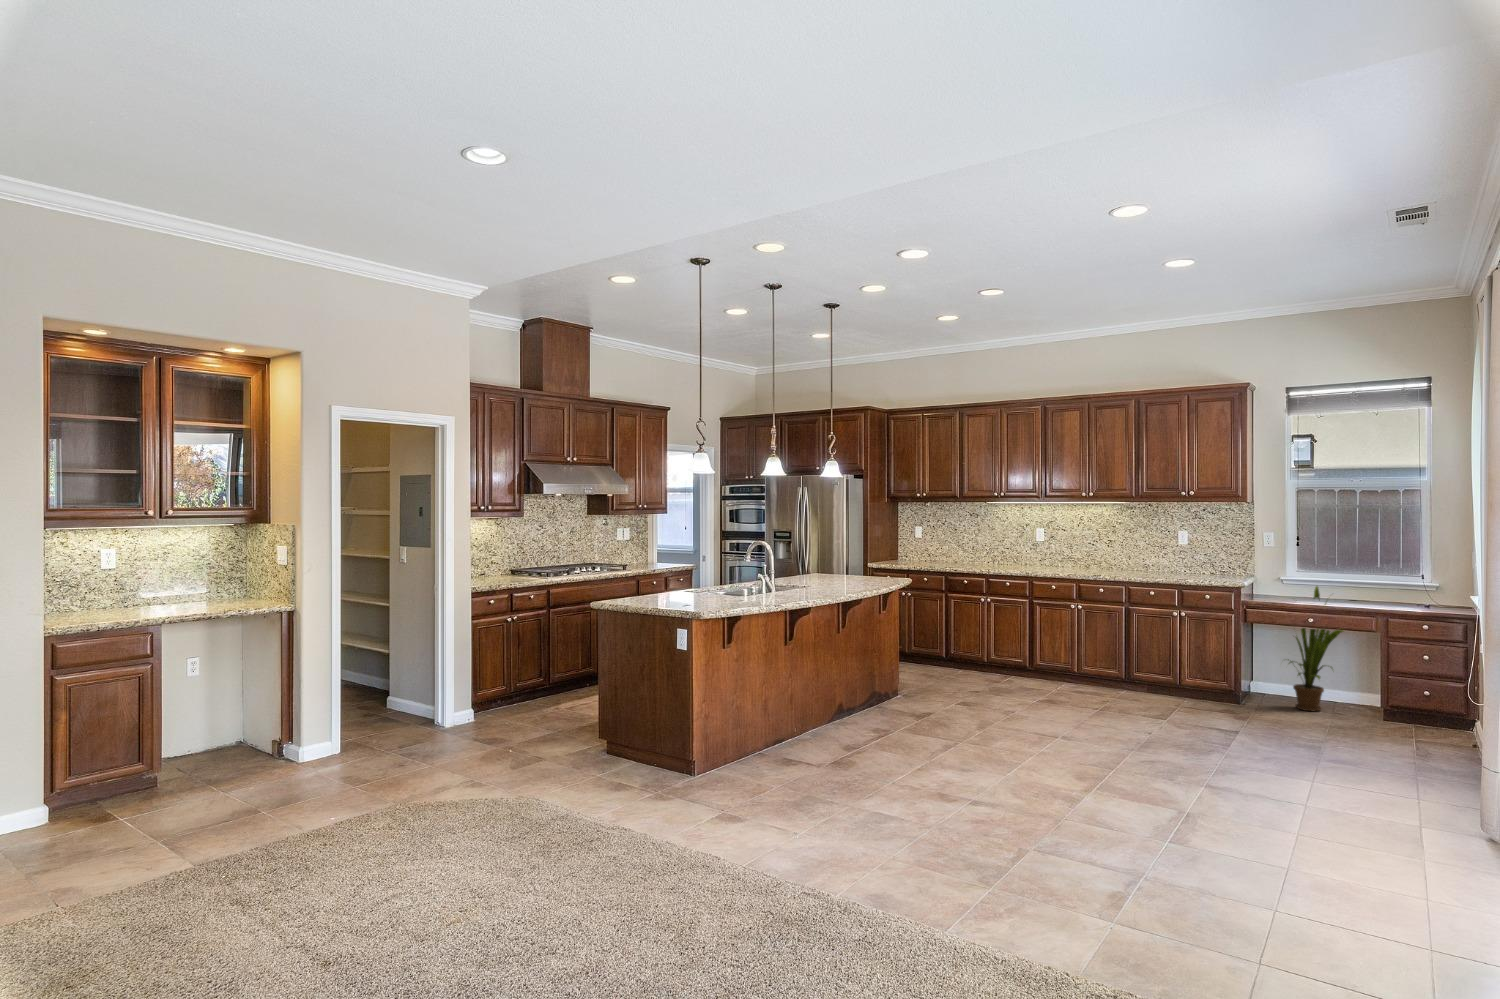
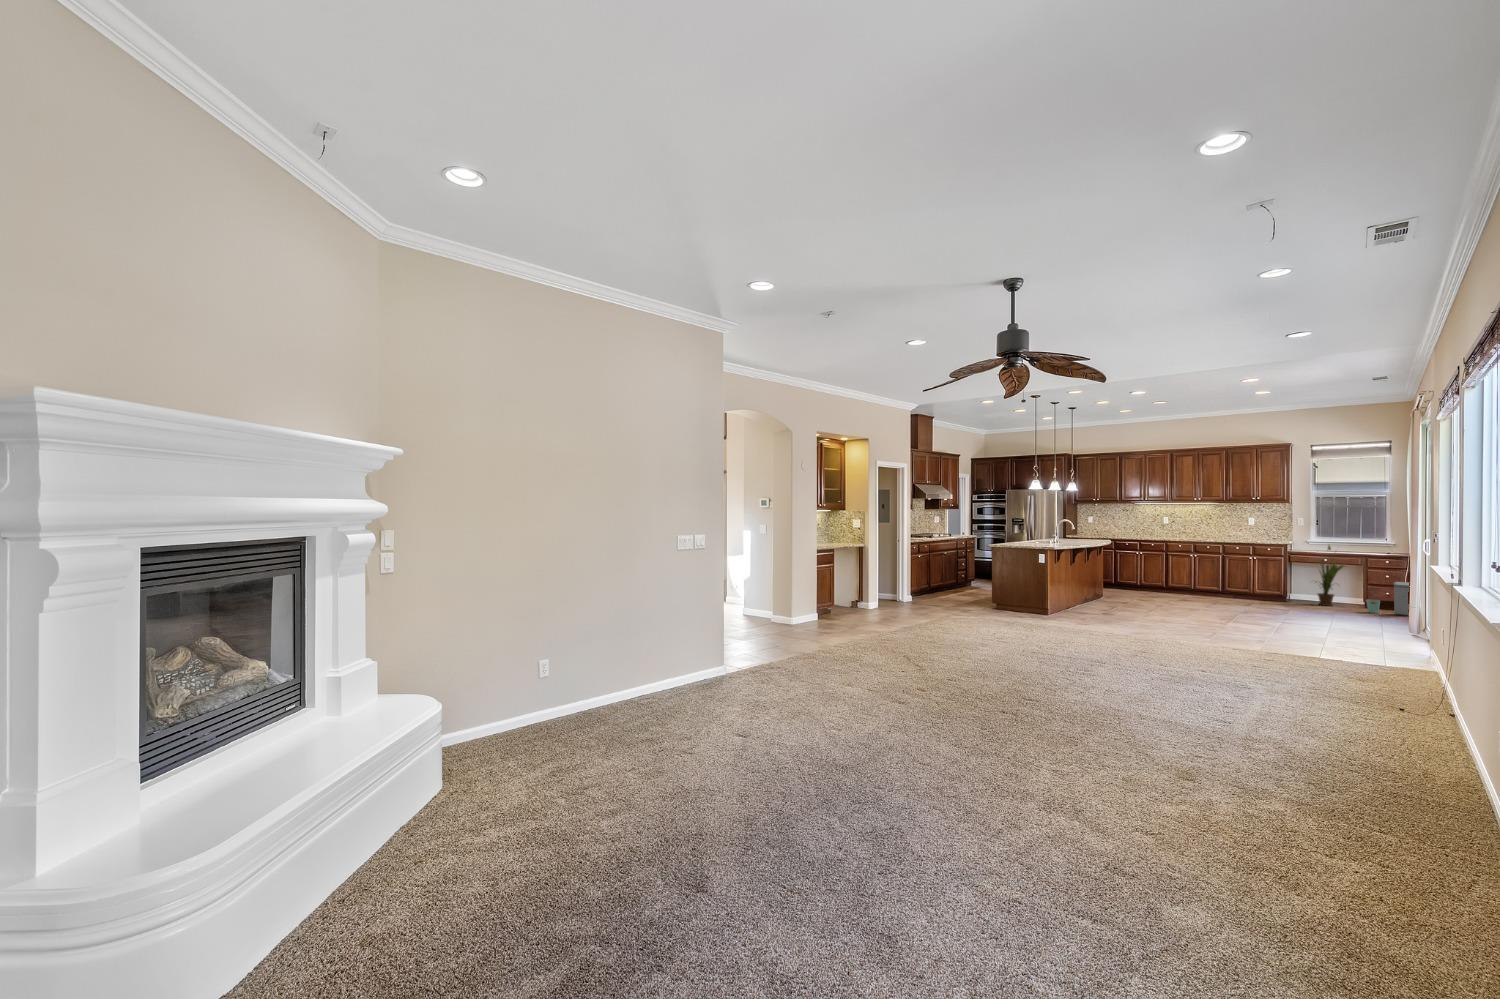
trash can: none [1380,671,1471,747] -> present [1366,582,1409,616]

